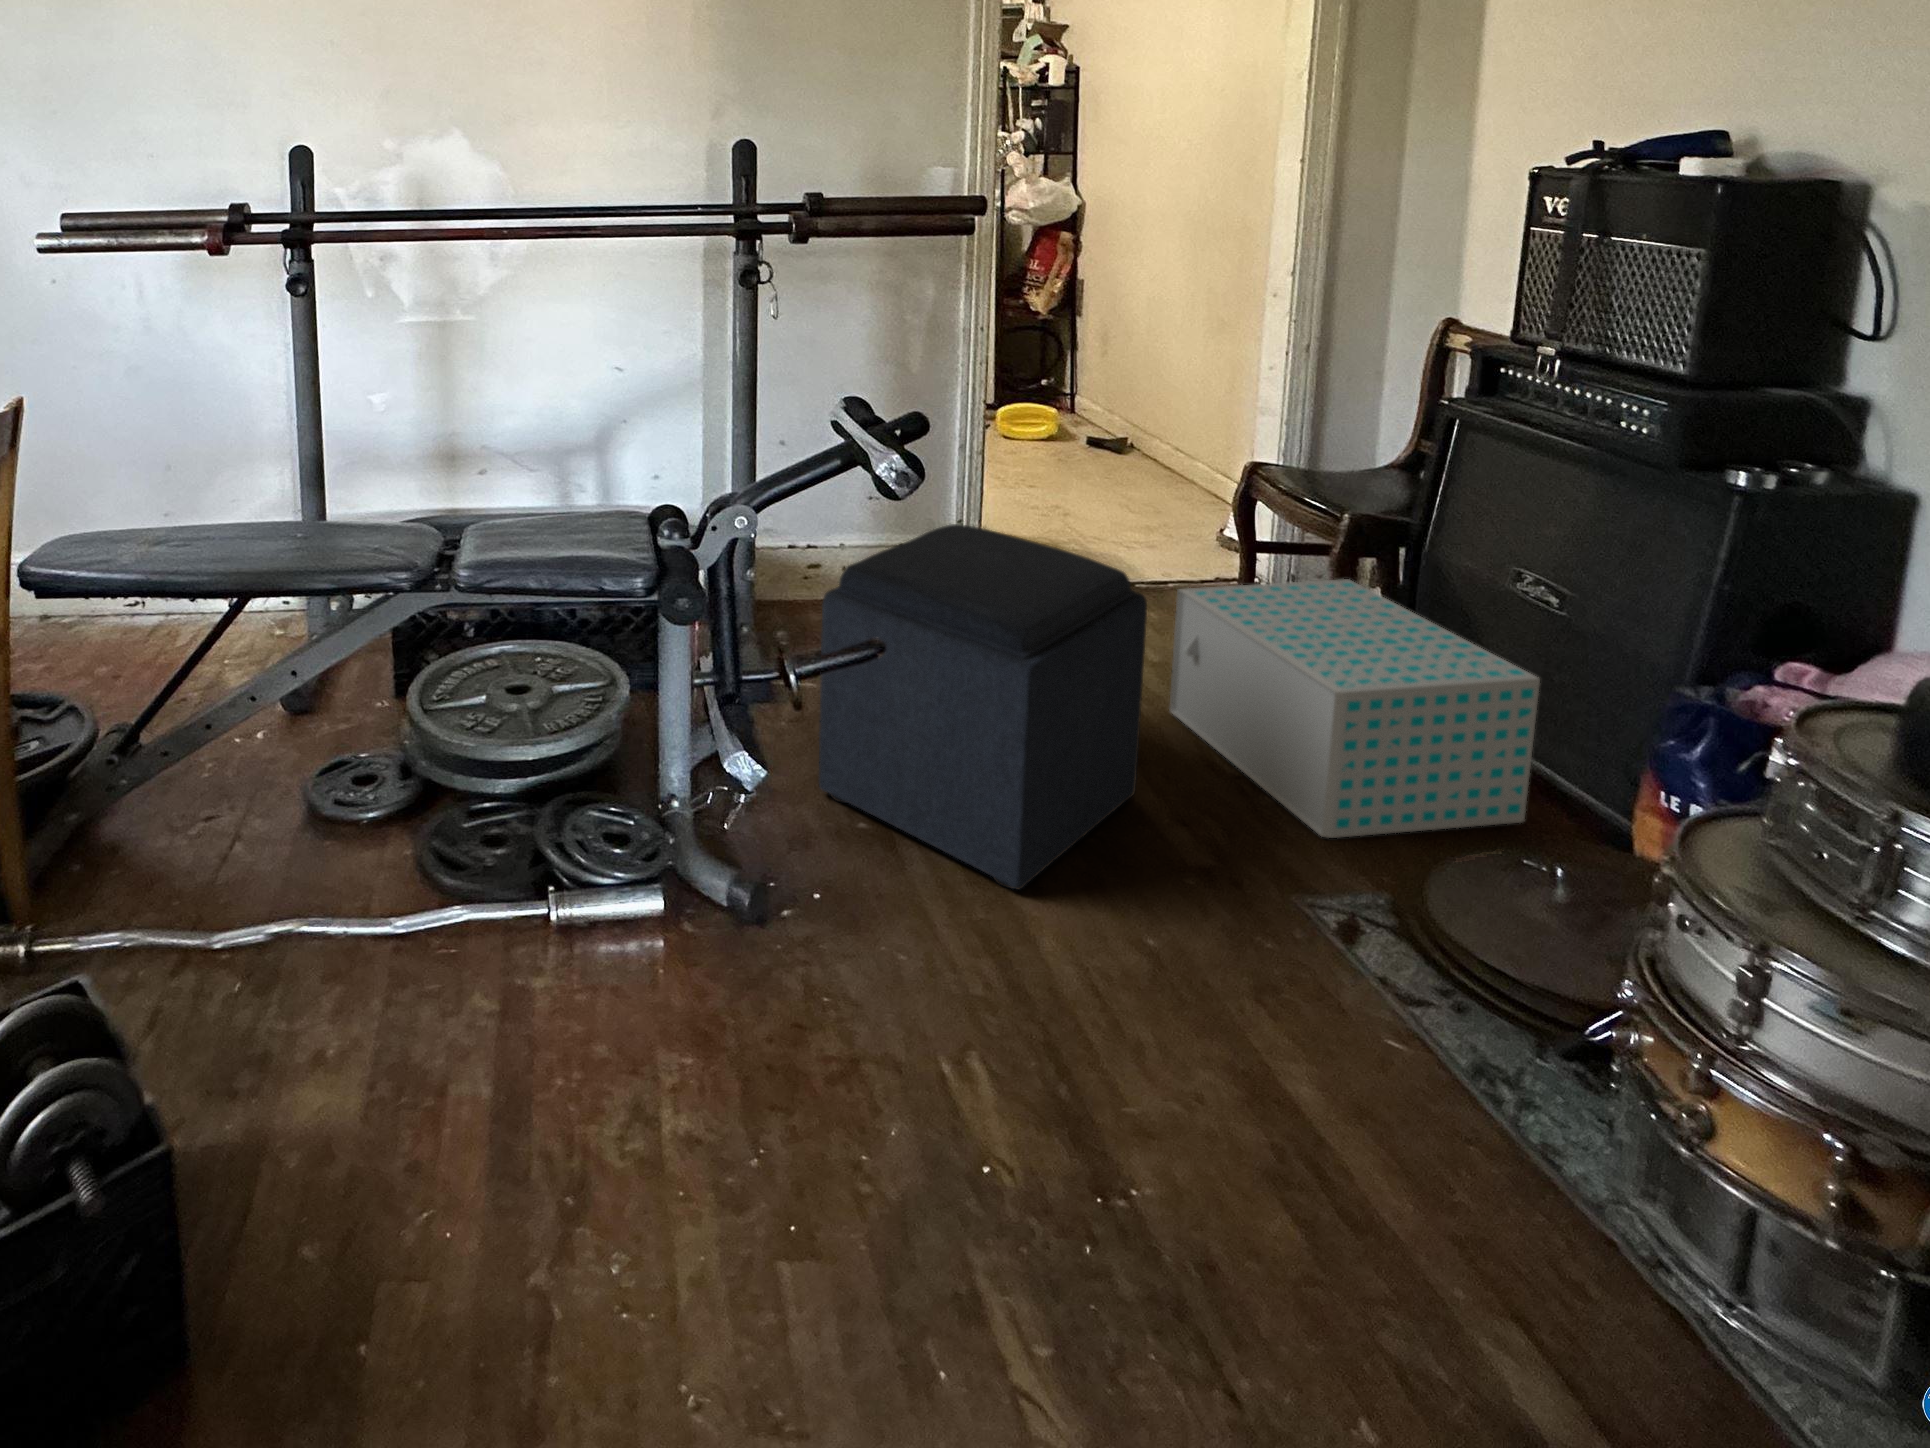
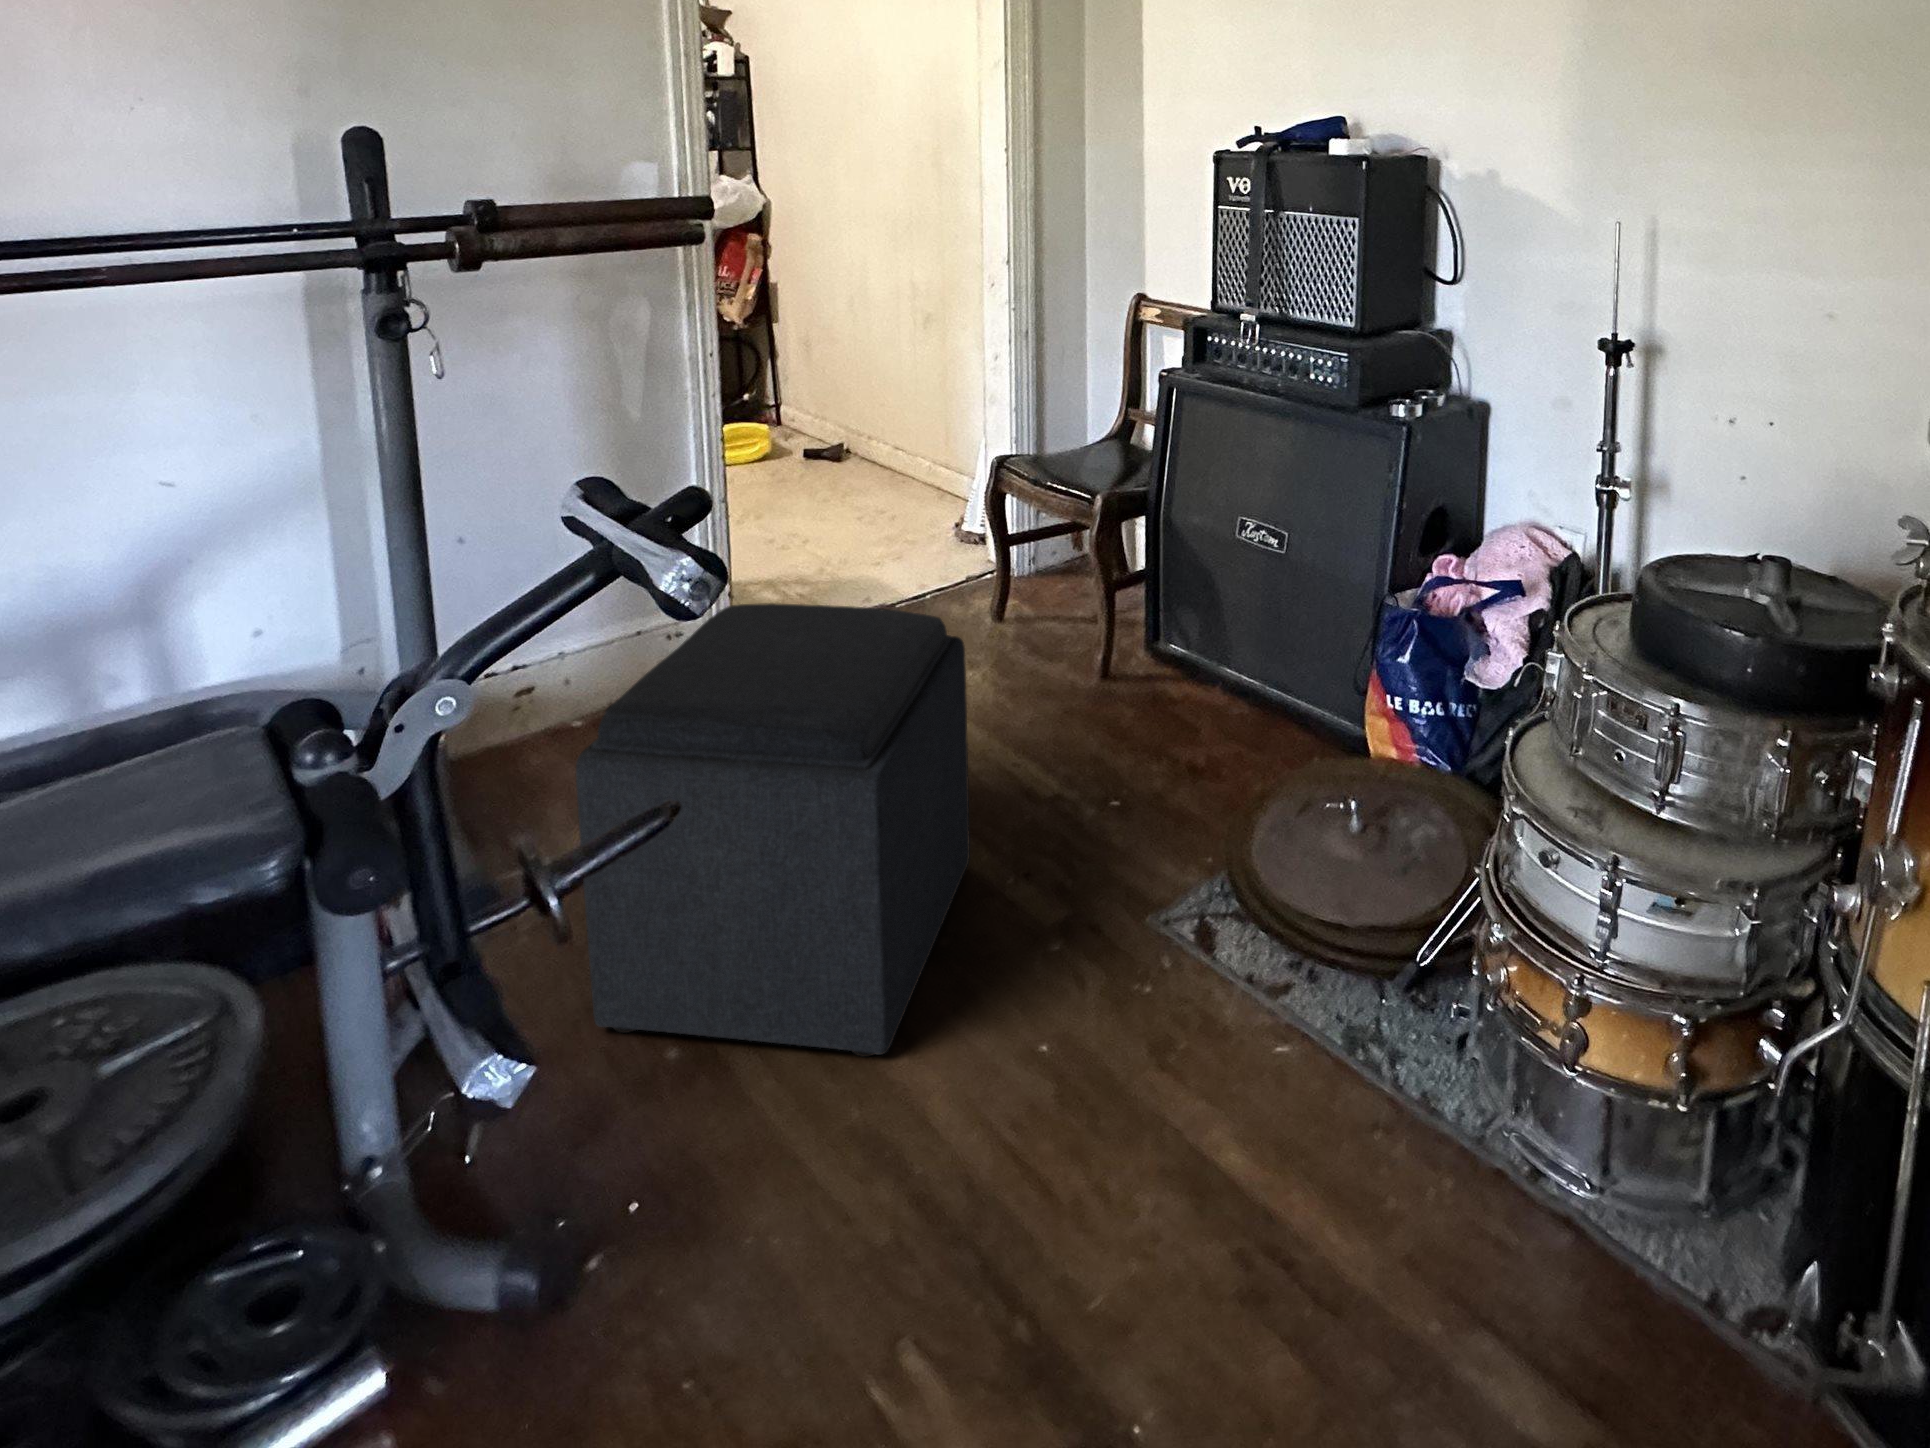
storage box: present [1169,579,1540,838] -> none [968,557,1280,835]

